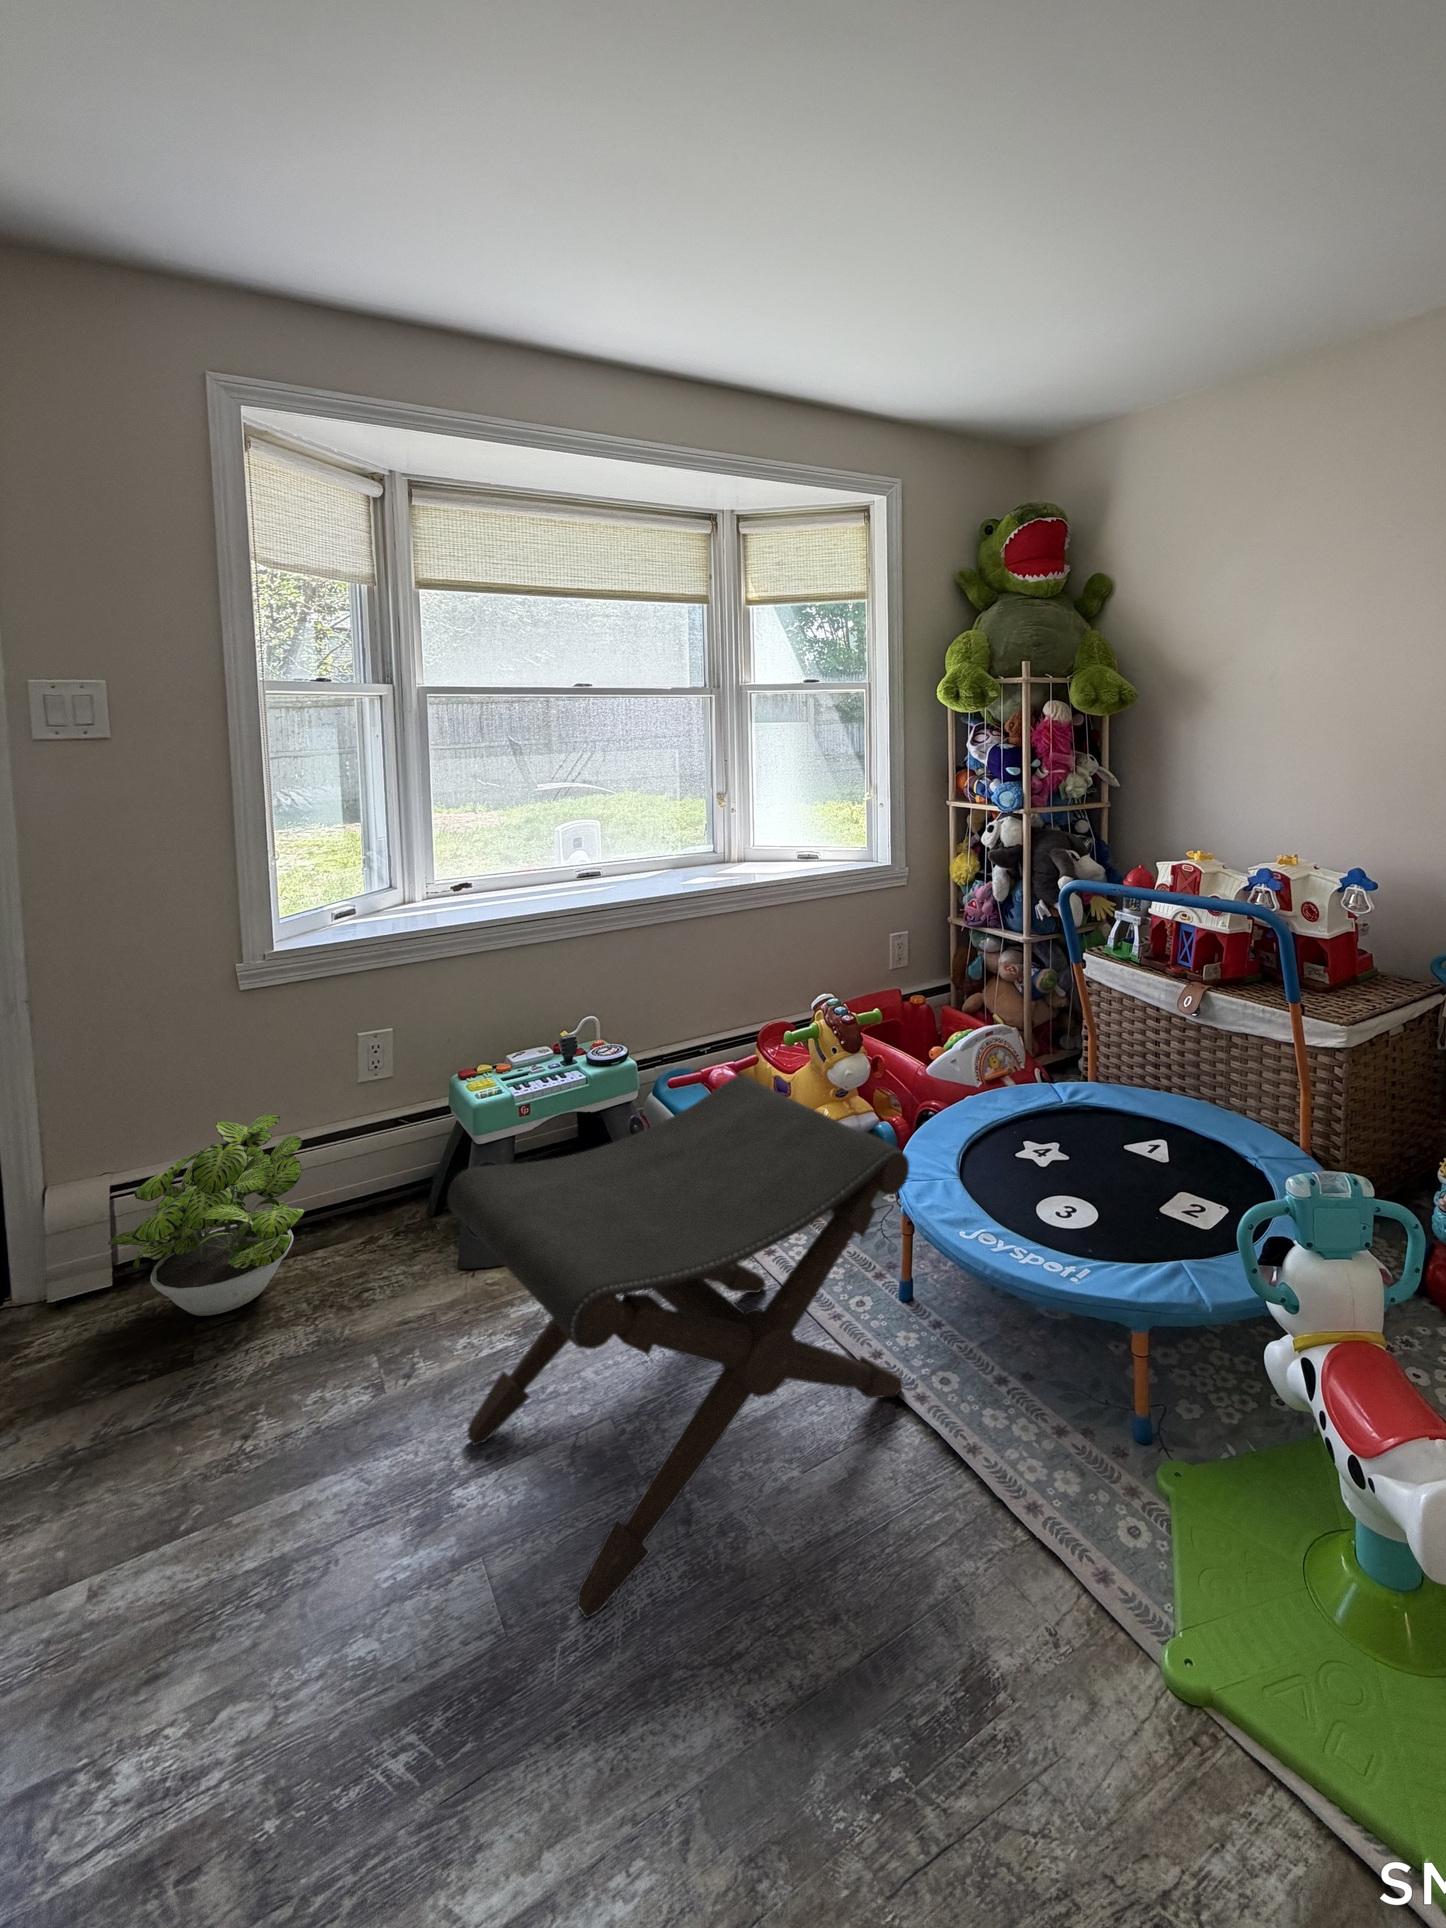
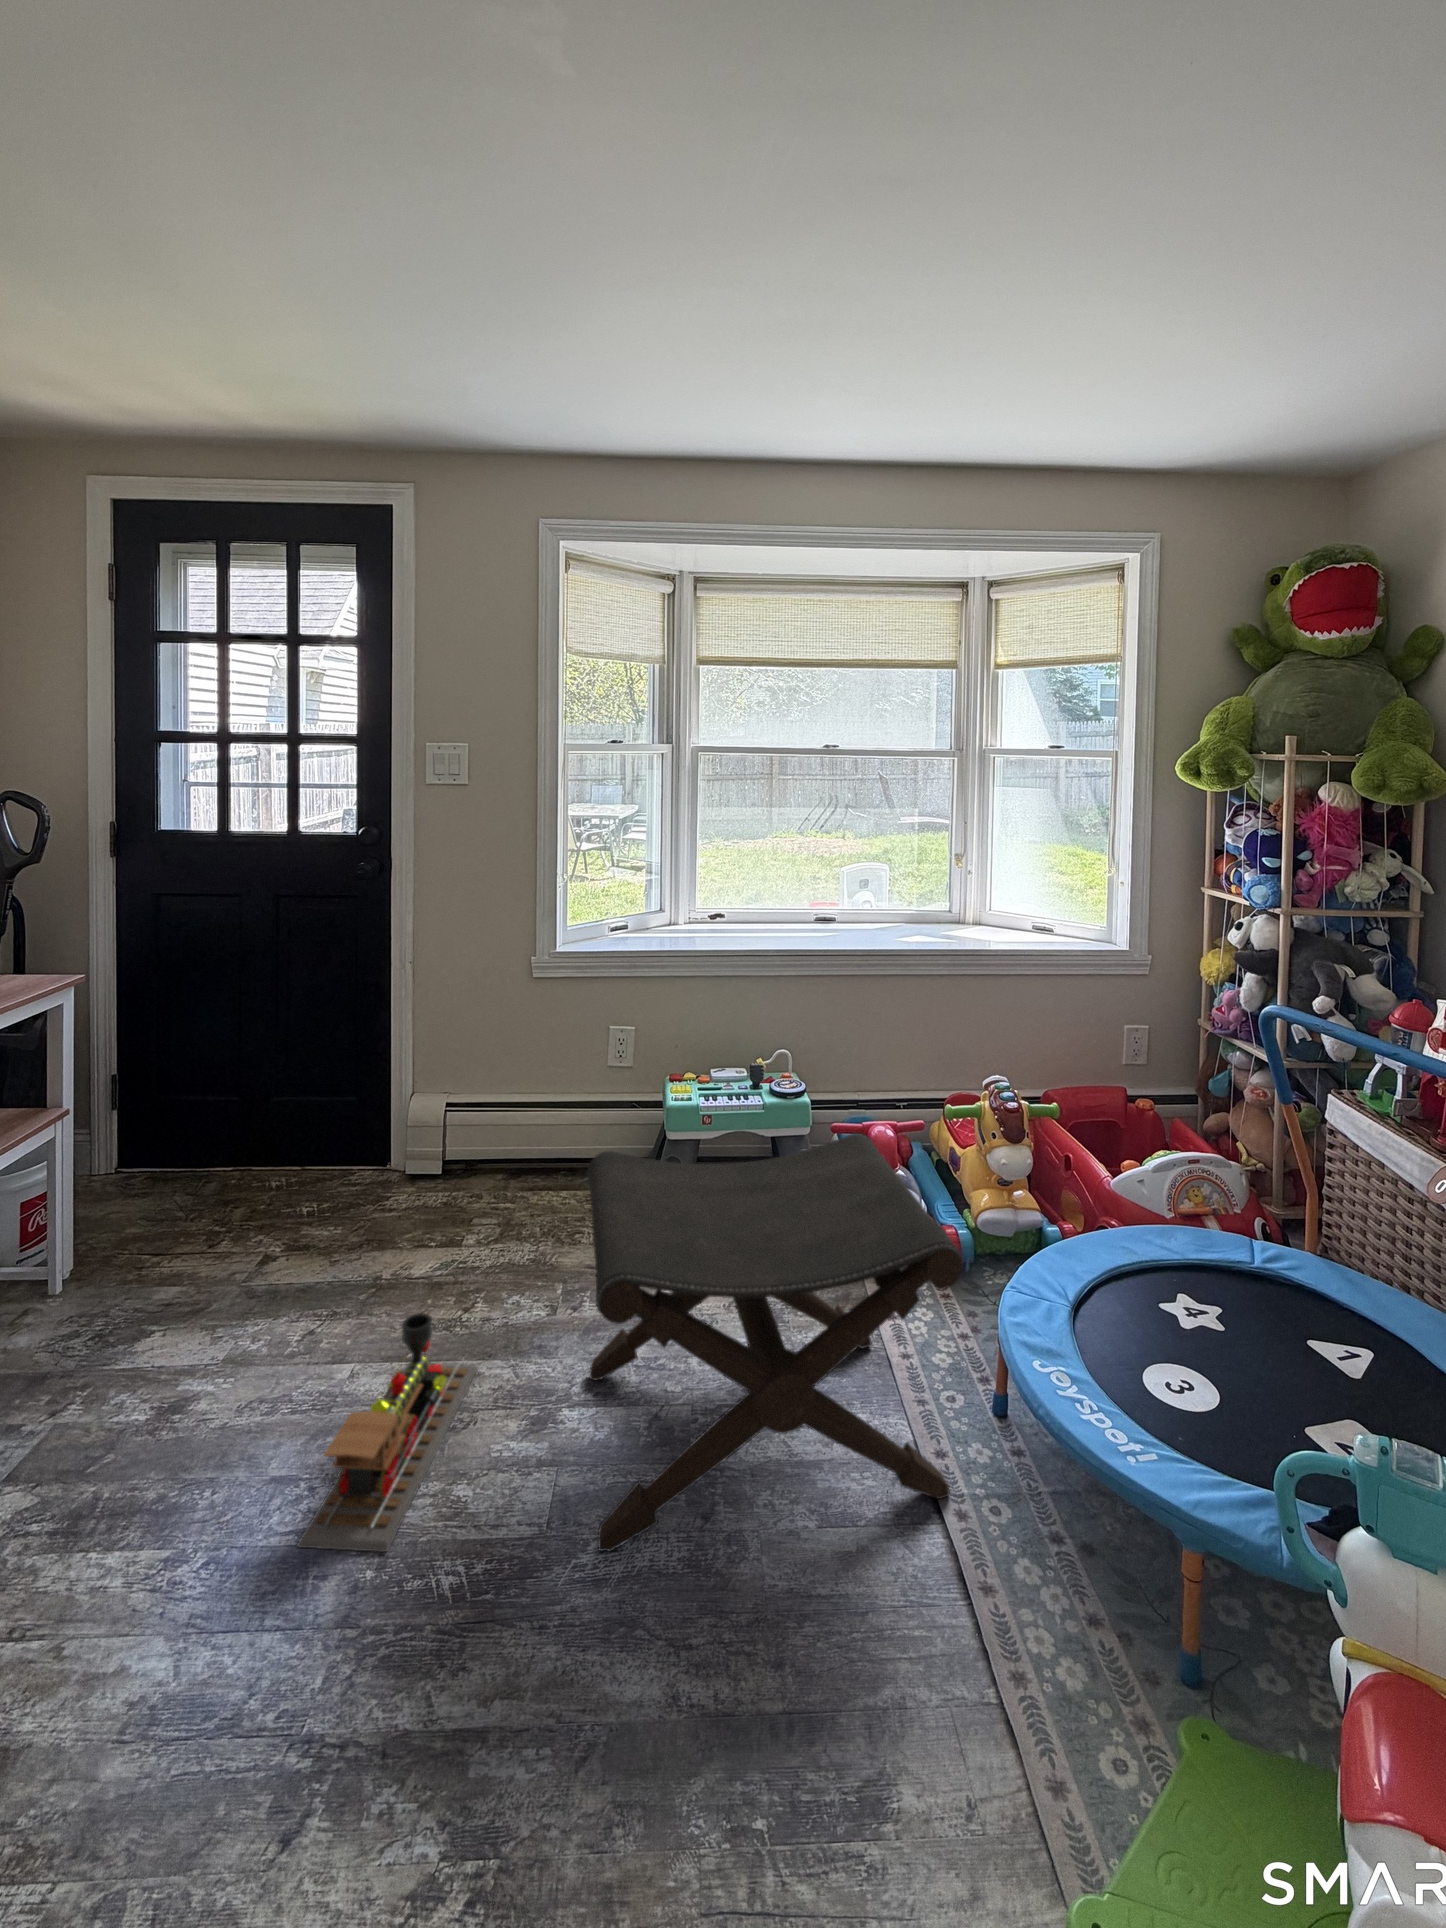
potted plant: present [108,1114,305,1316] -> none [428,1072,557,1215]
toy train: none [127,1456,305,1859] -> present [298,1313,477,1552]

